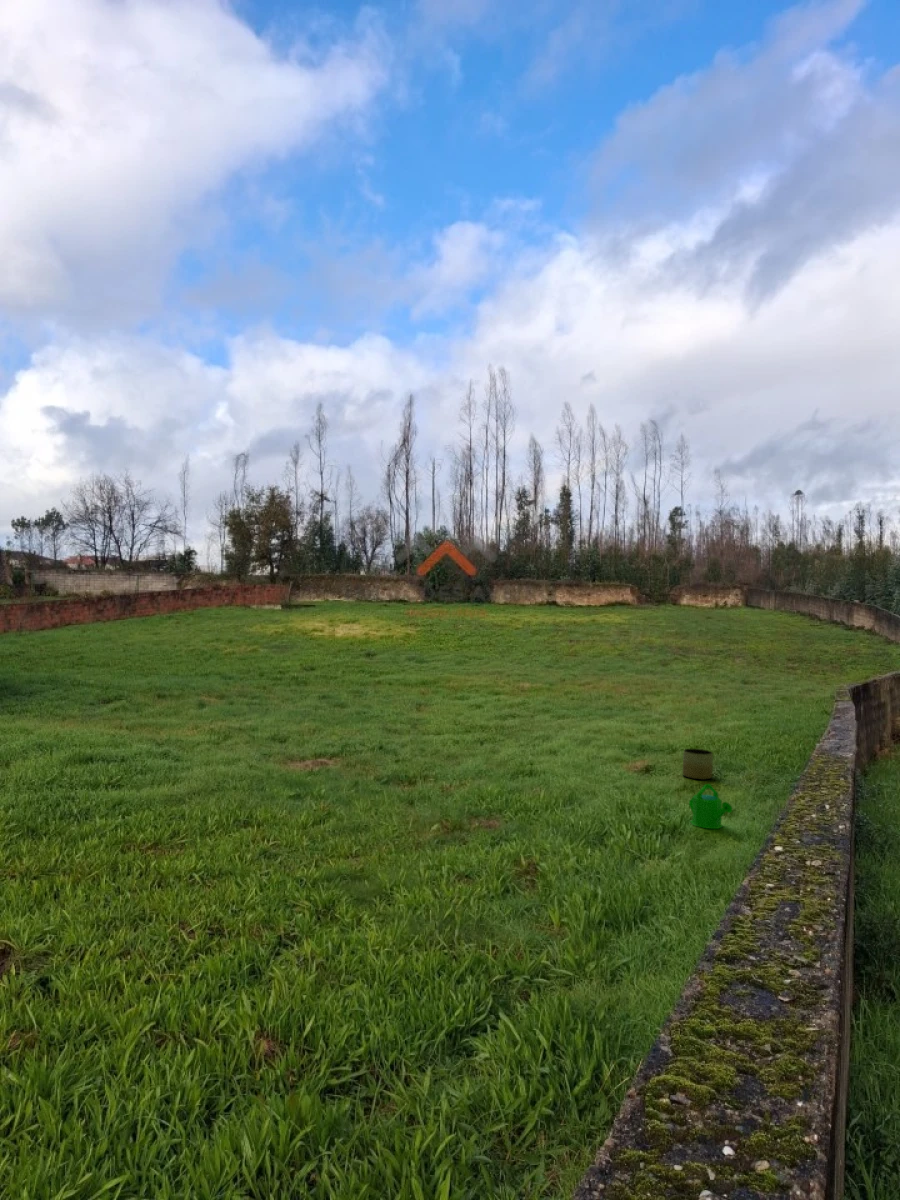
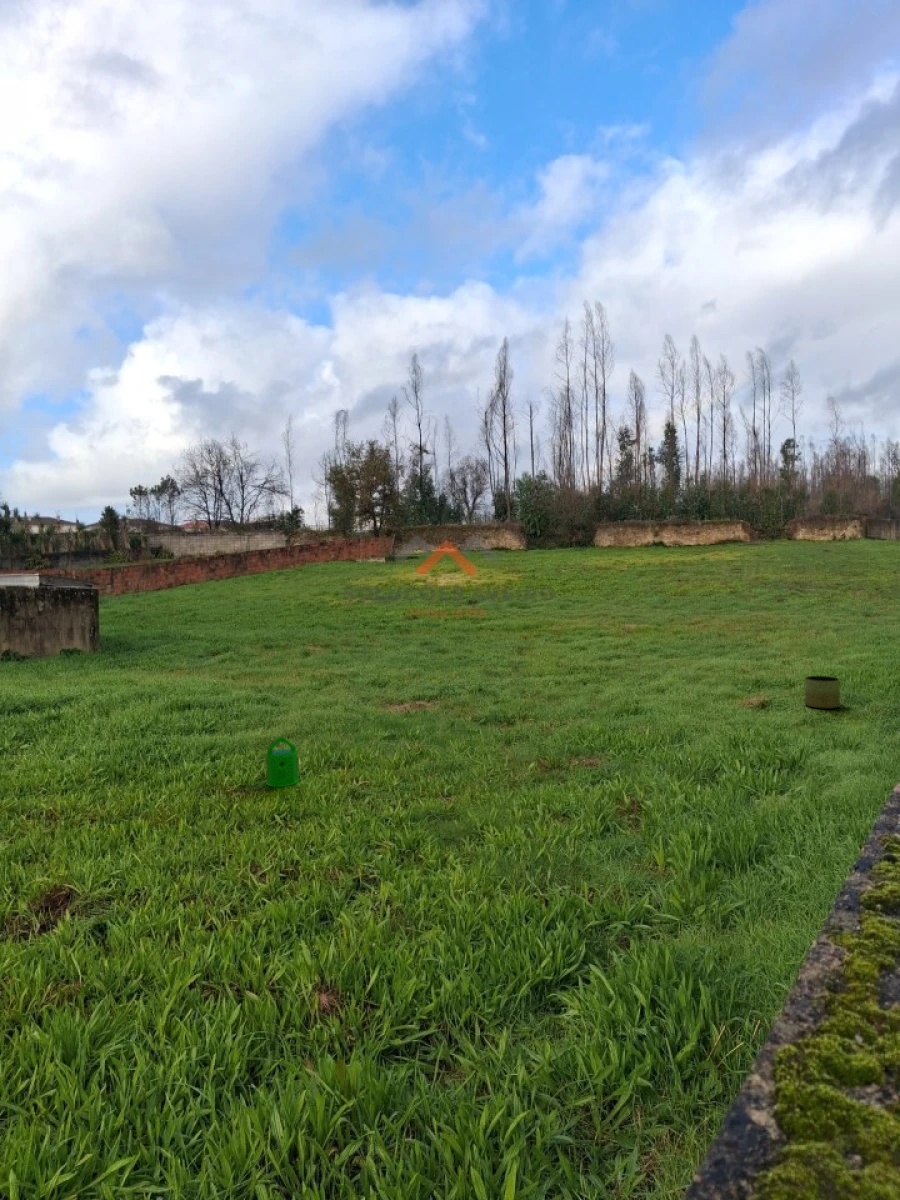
watering can: present [689,784,732,829] -> present [265,737,300,787]

